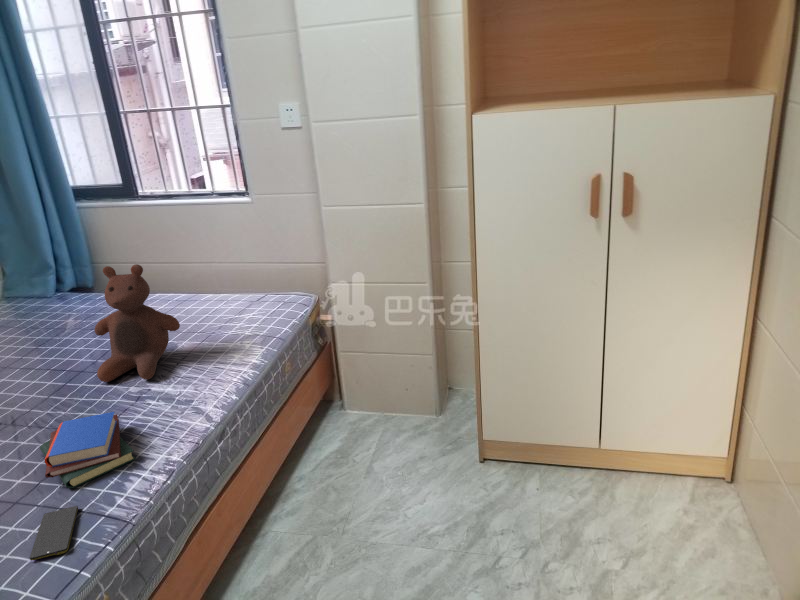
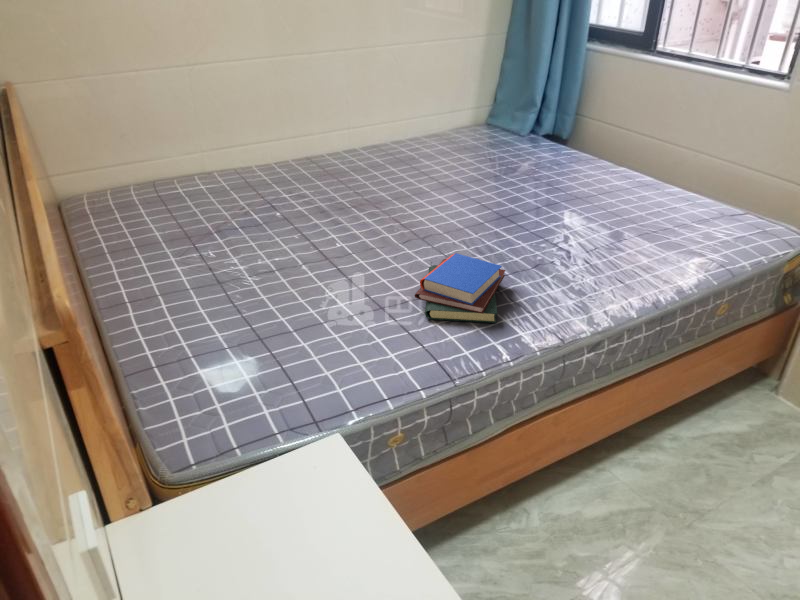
stuffed bear: present [95,264,180,382] -> none [514,113,618,250]
smartphone: present [30,506,78,561] -> none [361,329,422,374]

